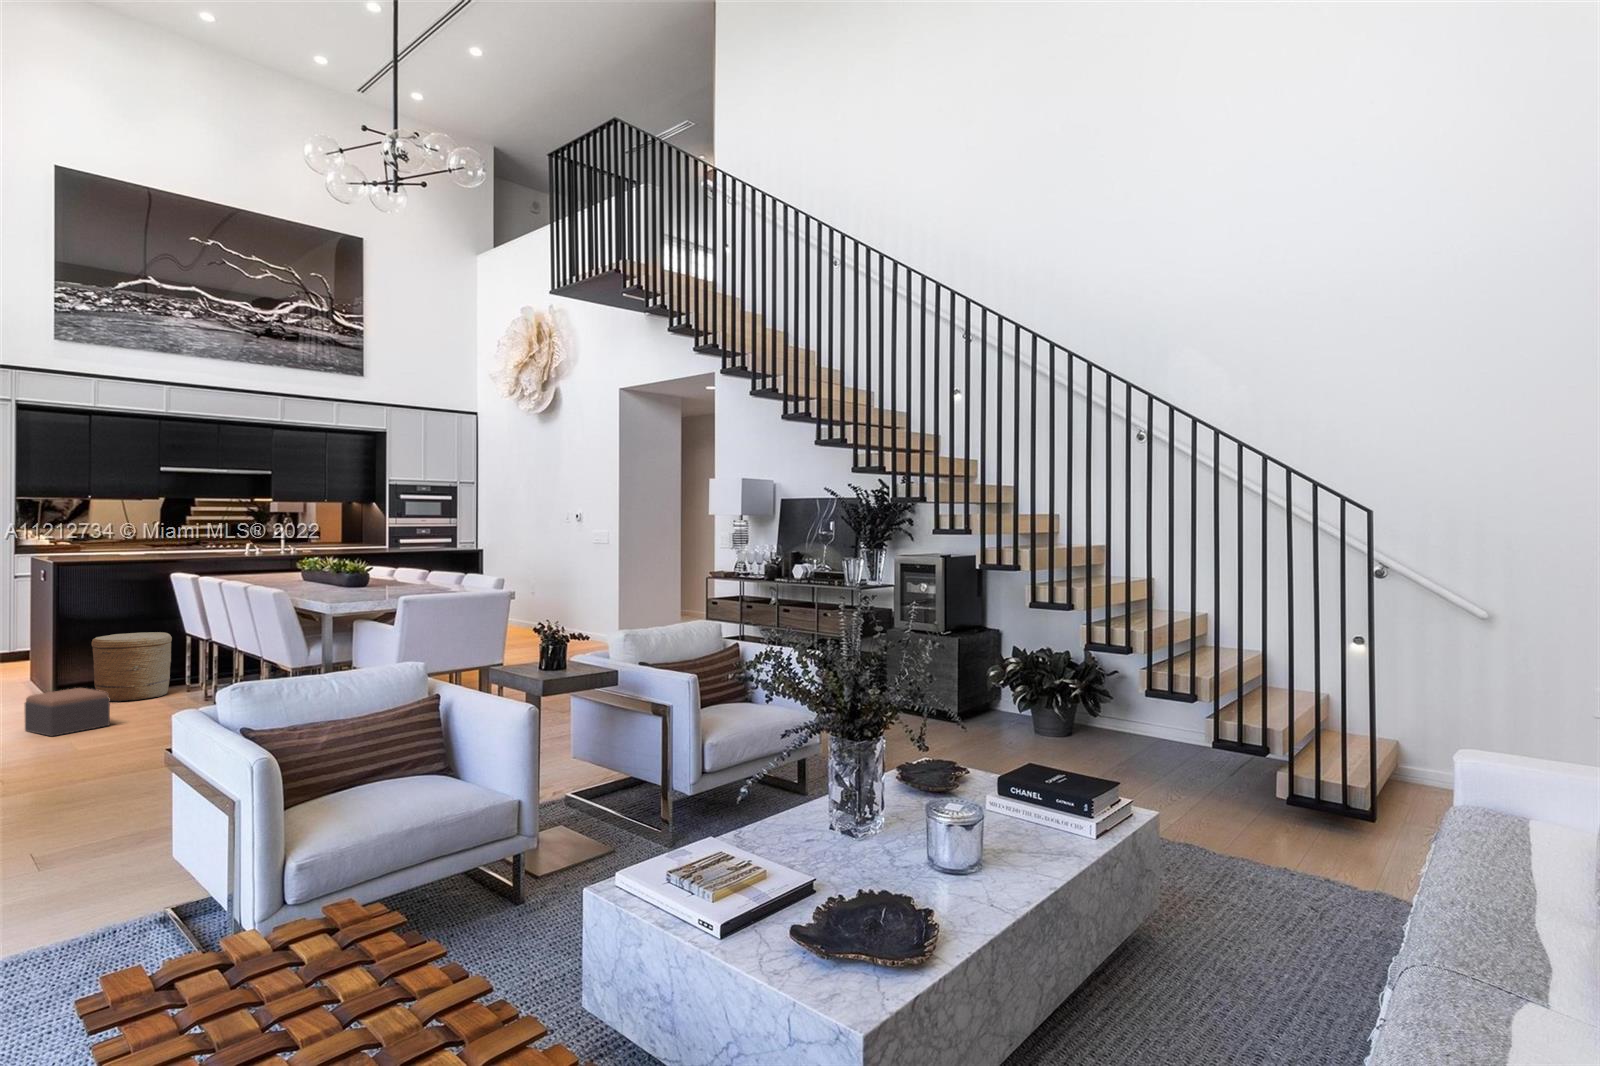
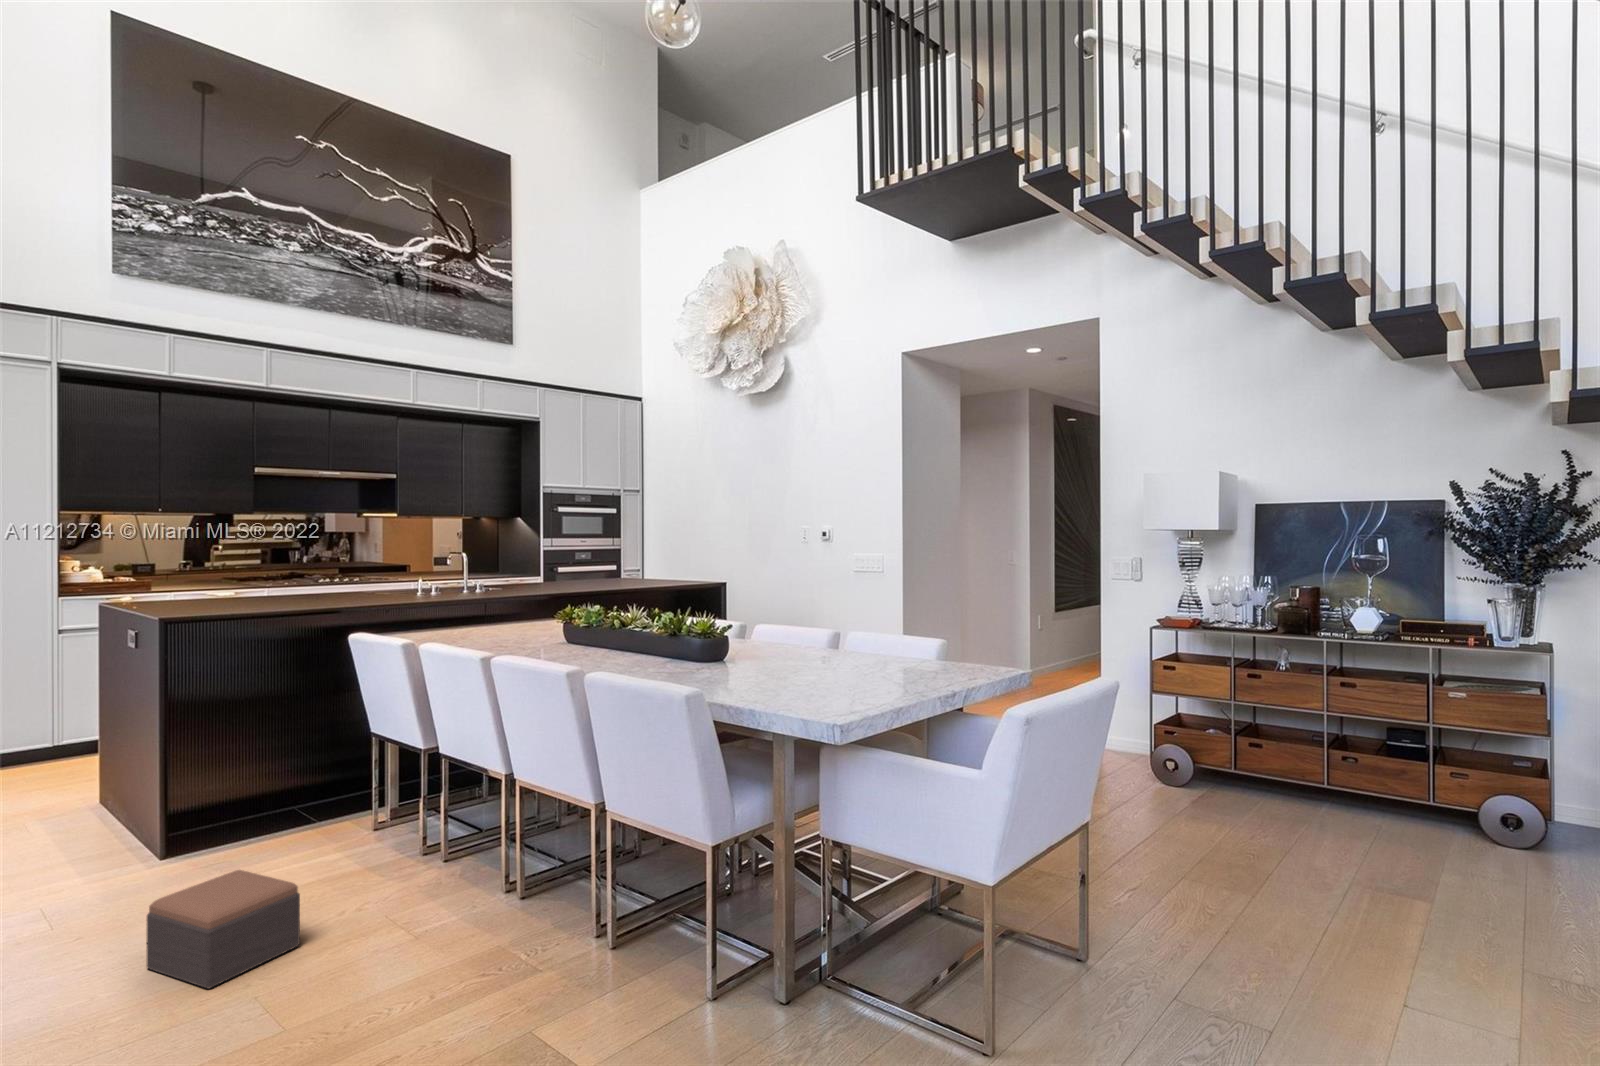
woven basket: present [92,632,172,702] -> none [221,737,345,868]

